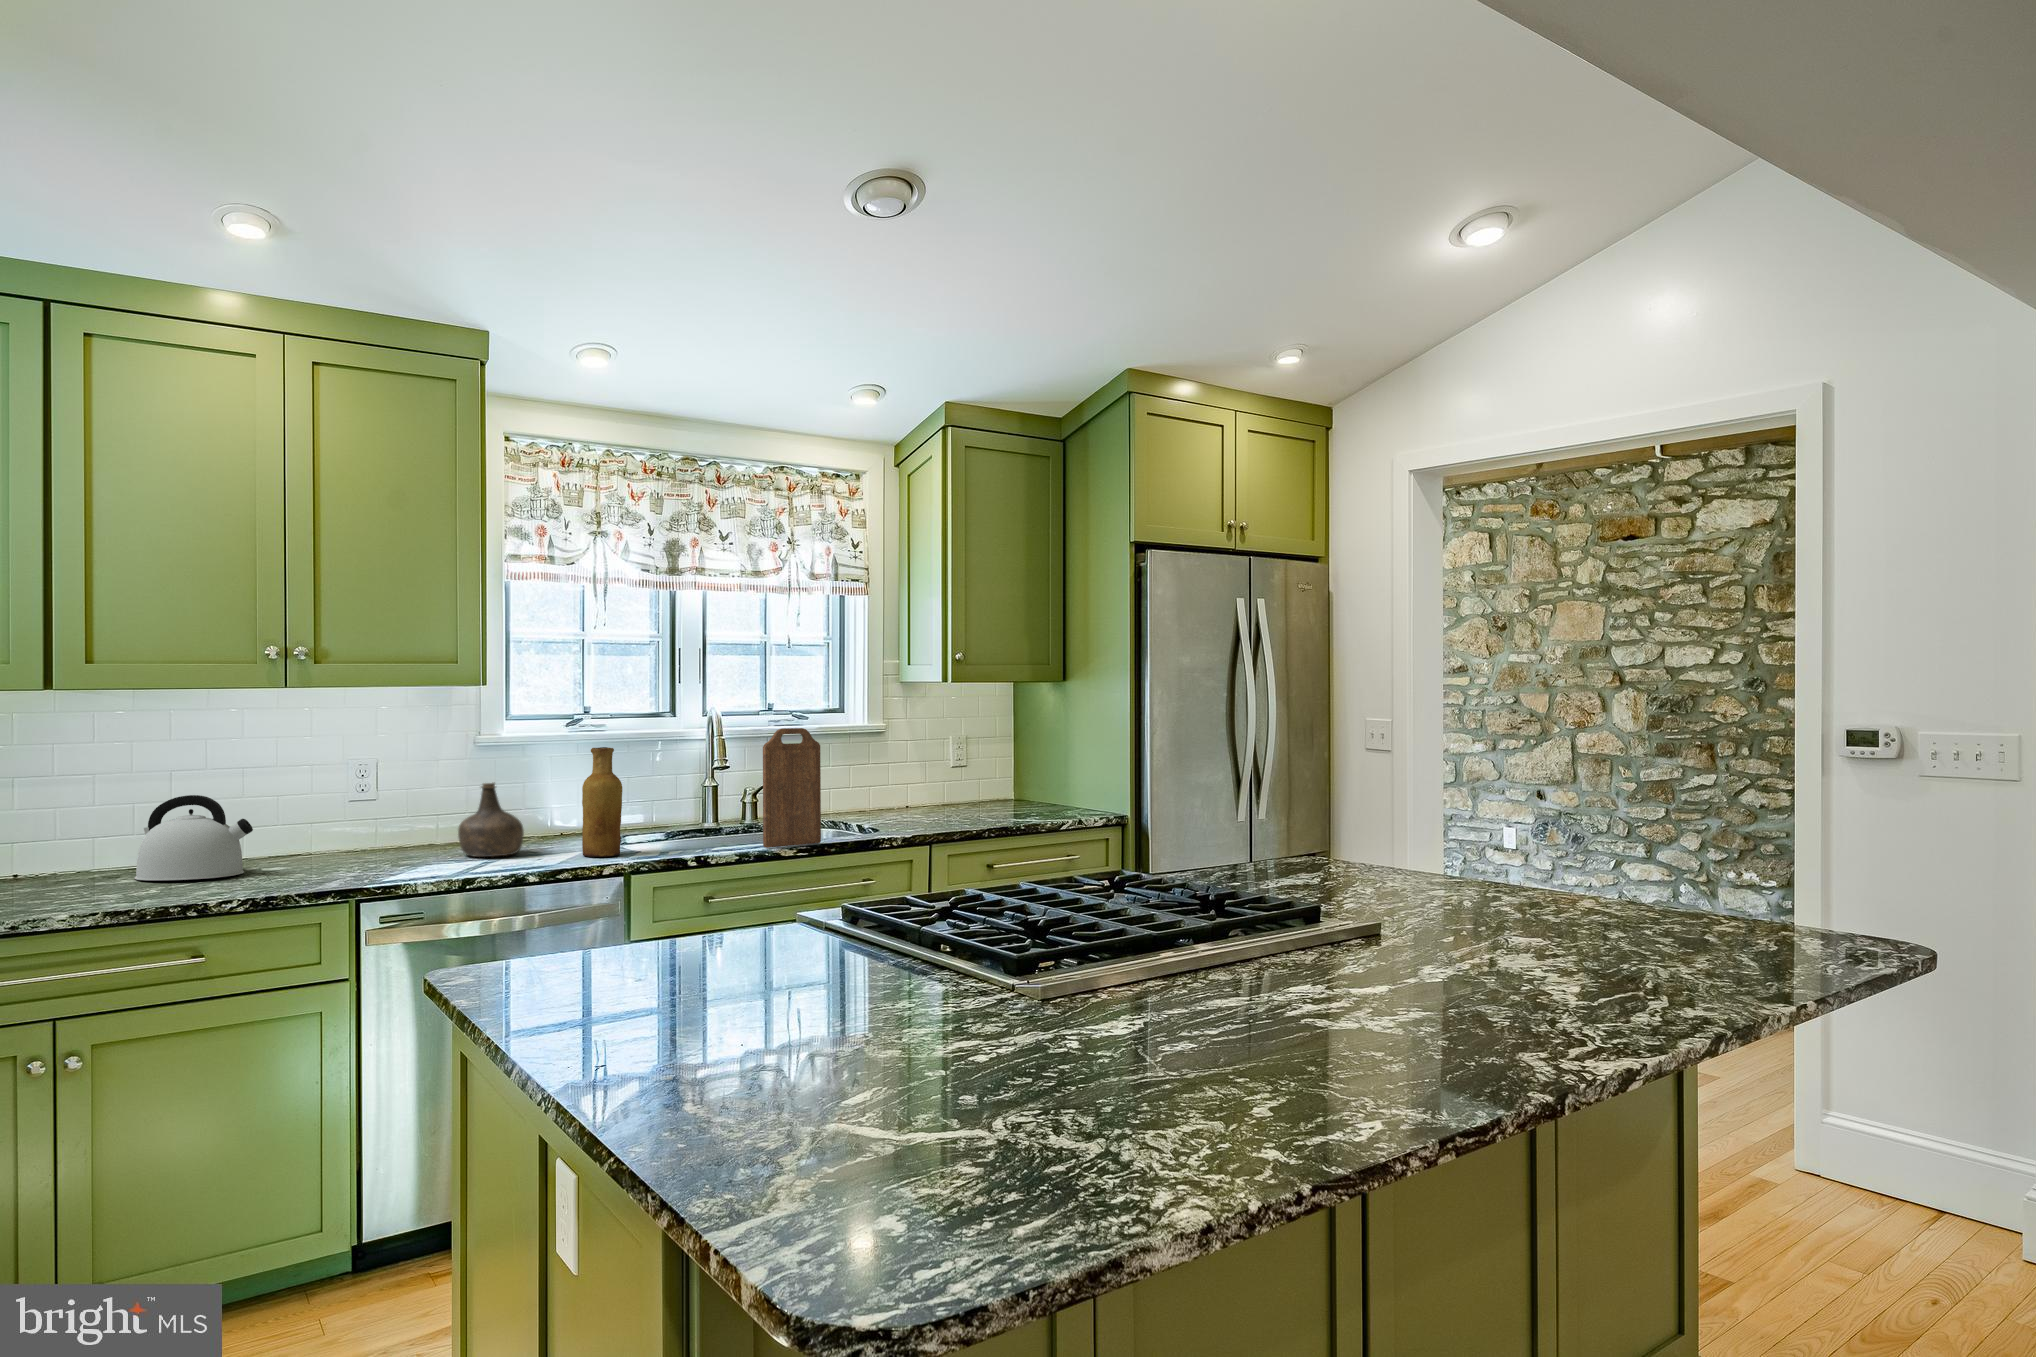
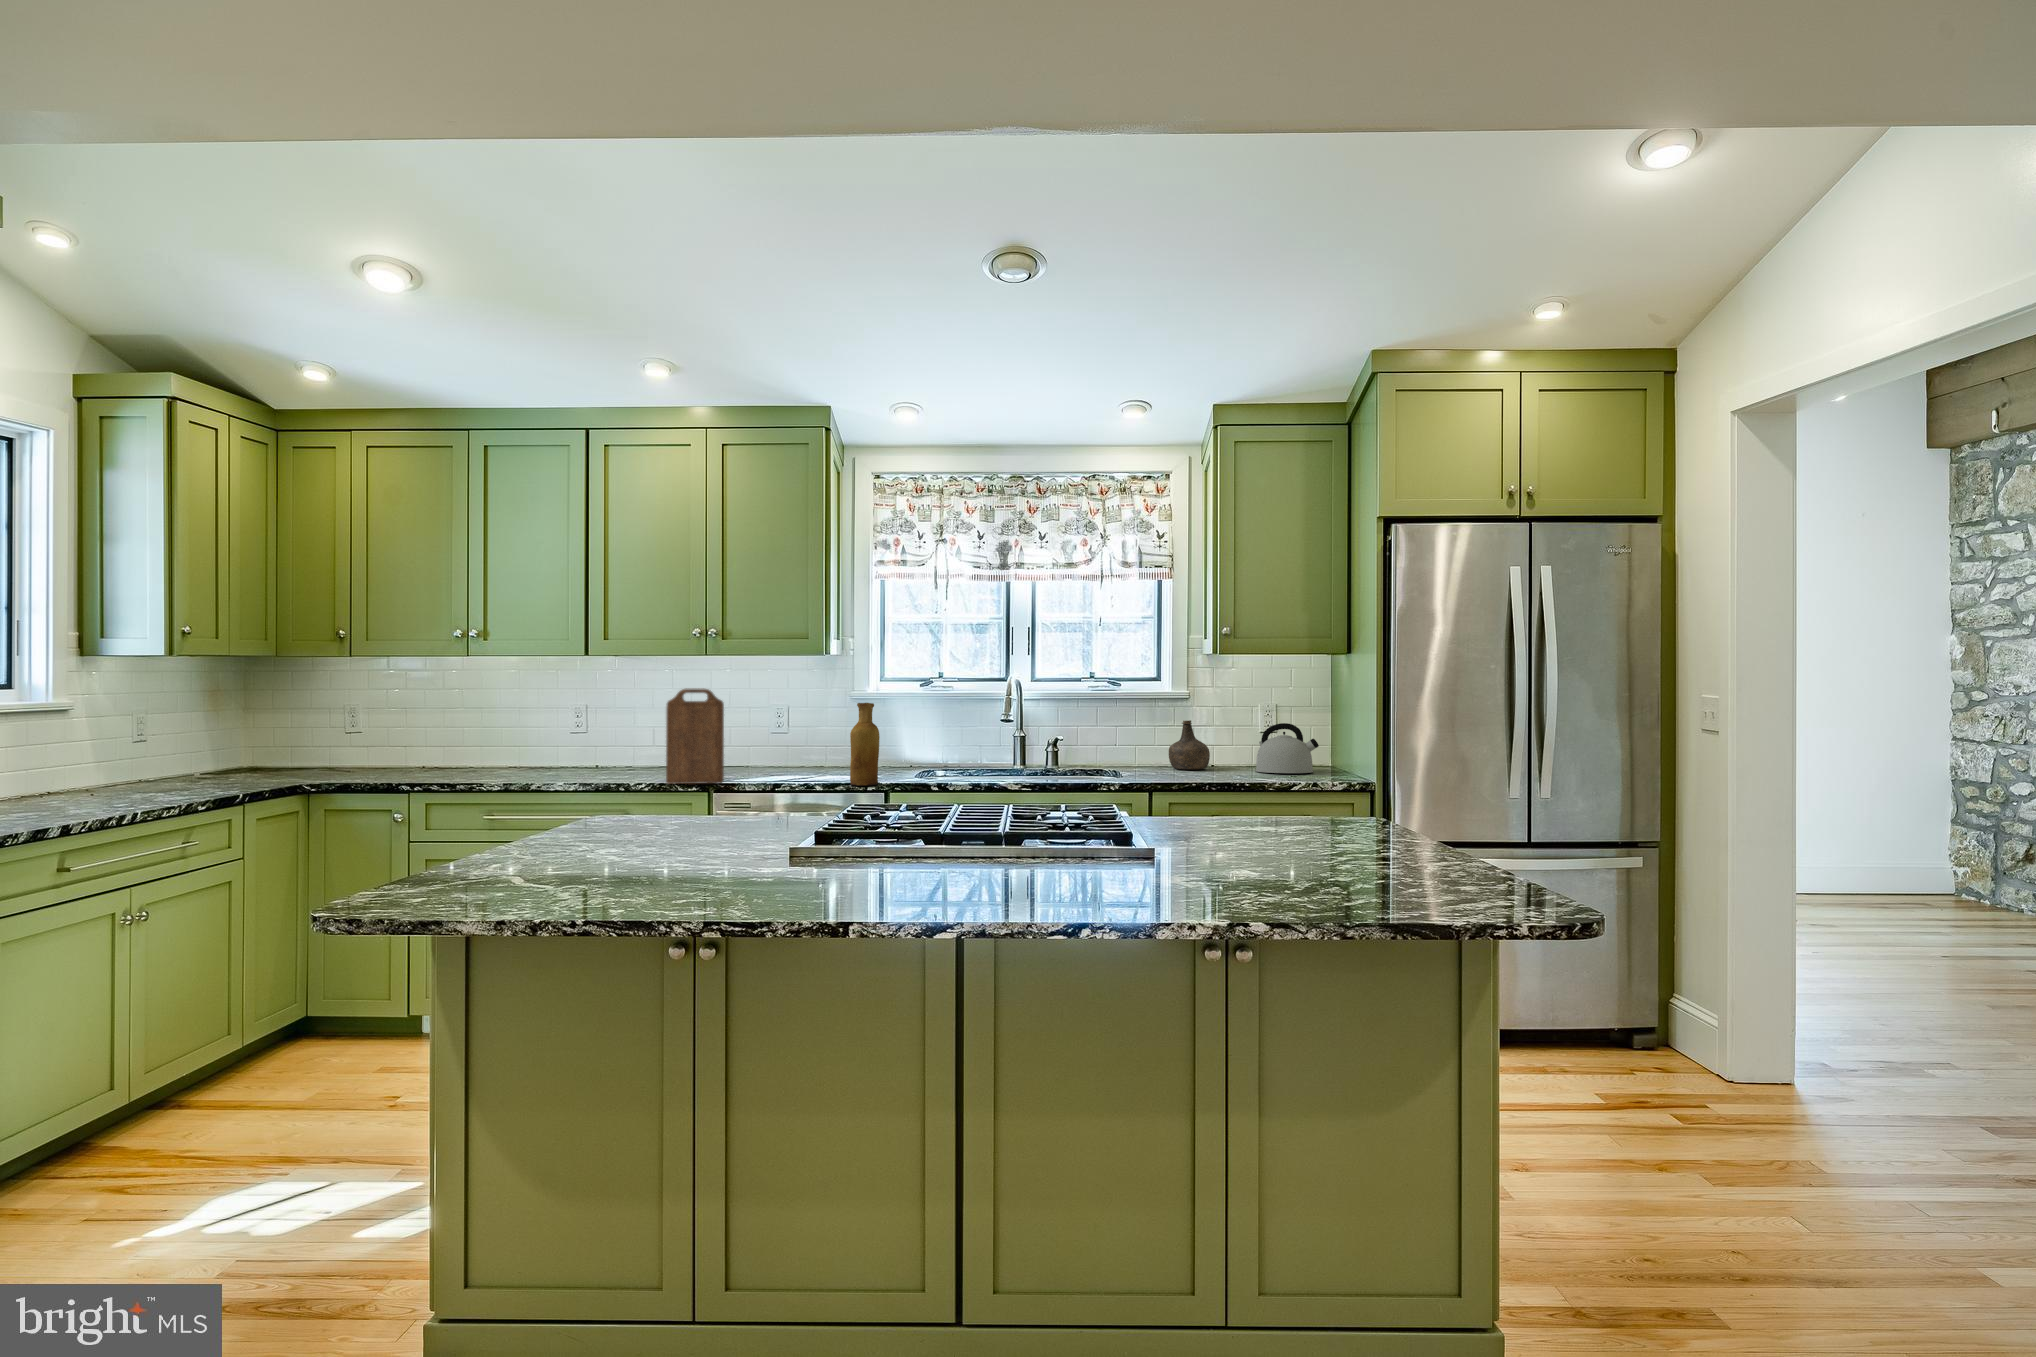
cutting board: present [763,728,821,848] -> present [666,688,724,784]
bottle: present [458,783,524,857] -> present [1169,720,1210,770]
kettle: present [135,795,253,881] -> present [1255,723,1319,773]

